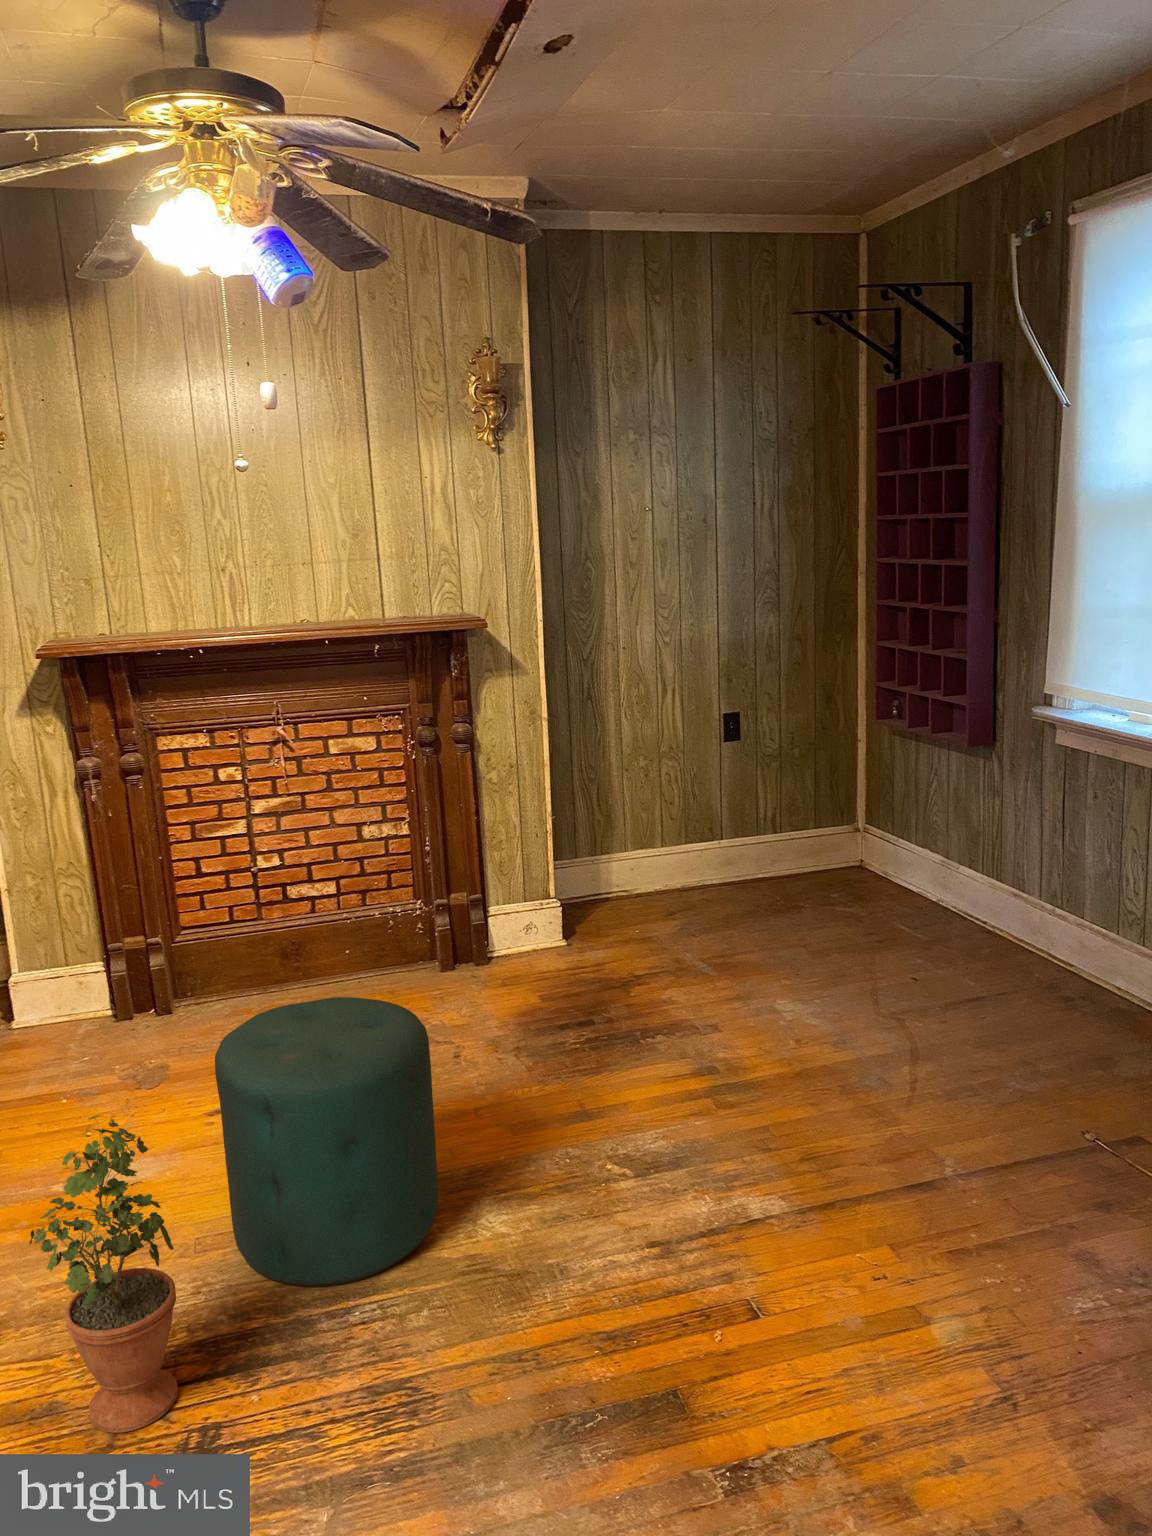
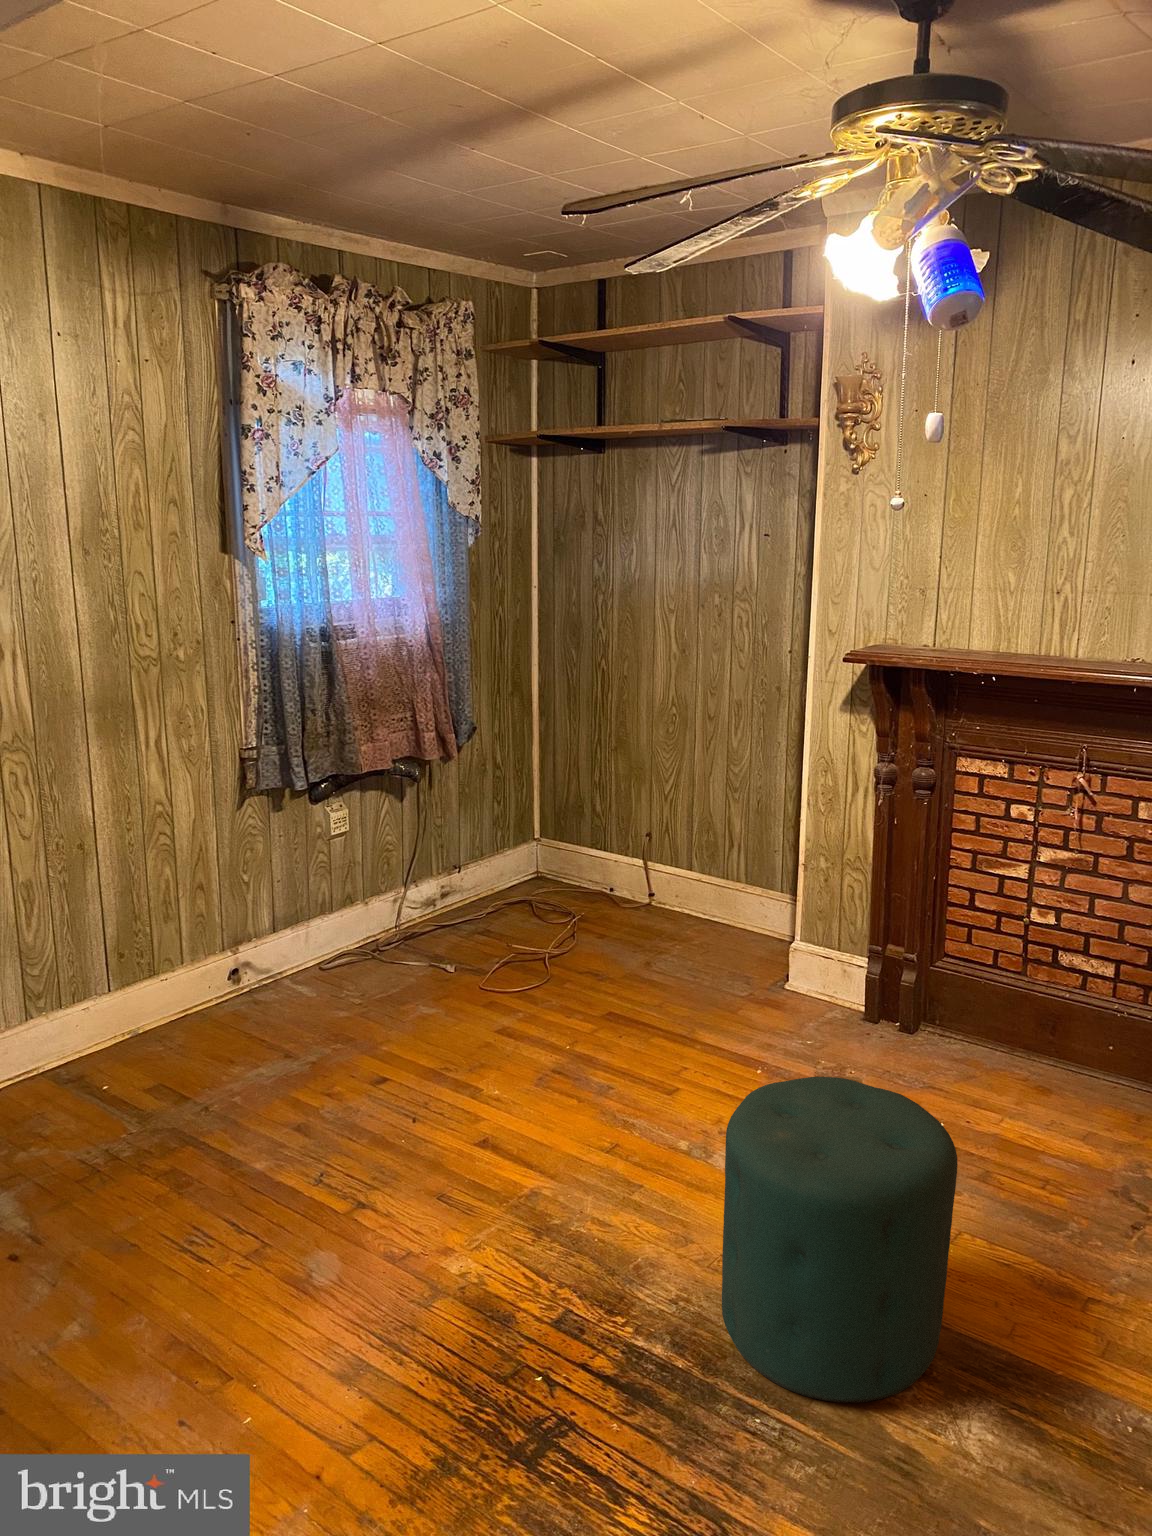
potted plant: present [29,1115,178,1433] -> none [483,1103,600,1384]

